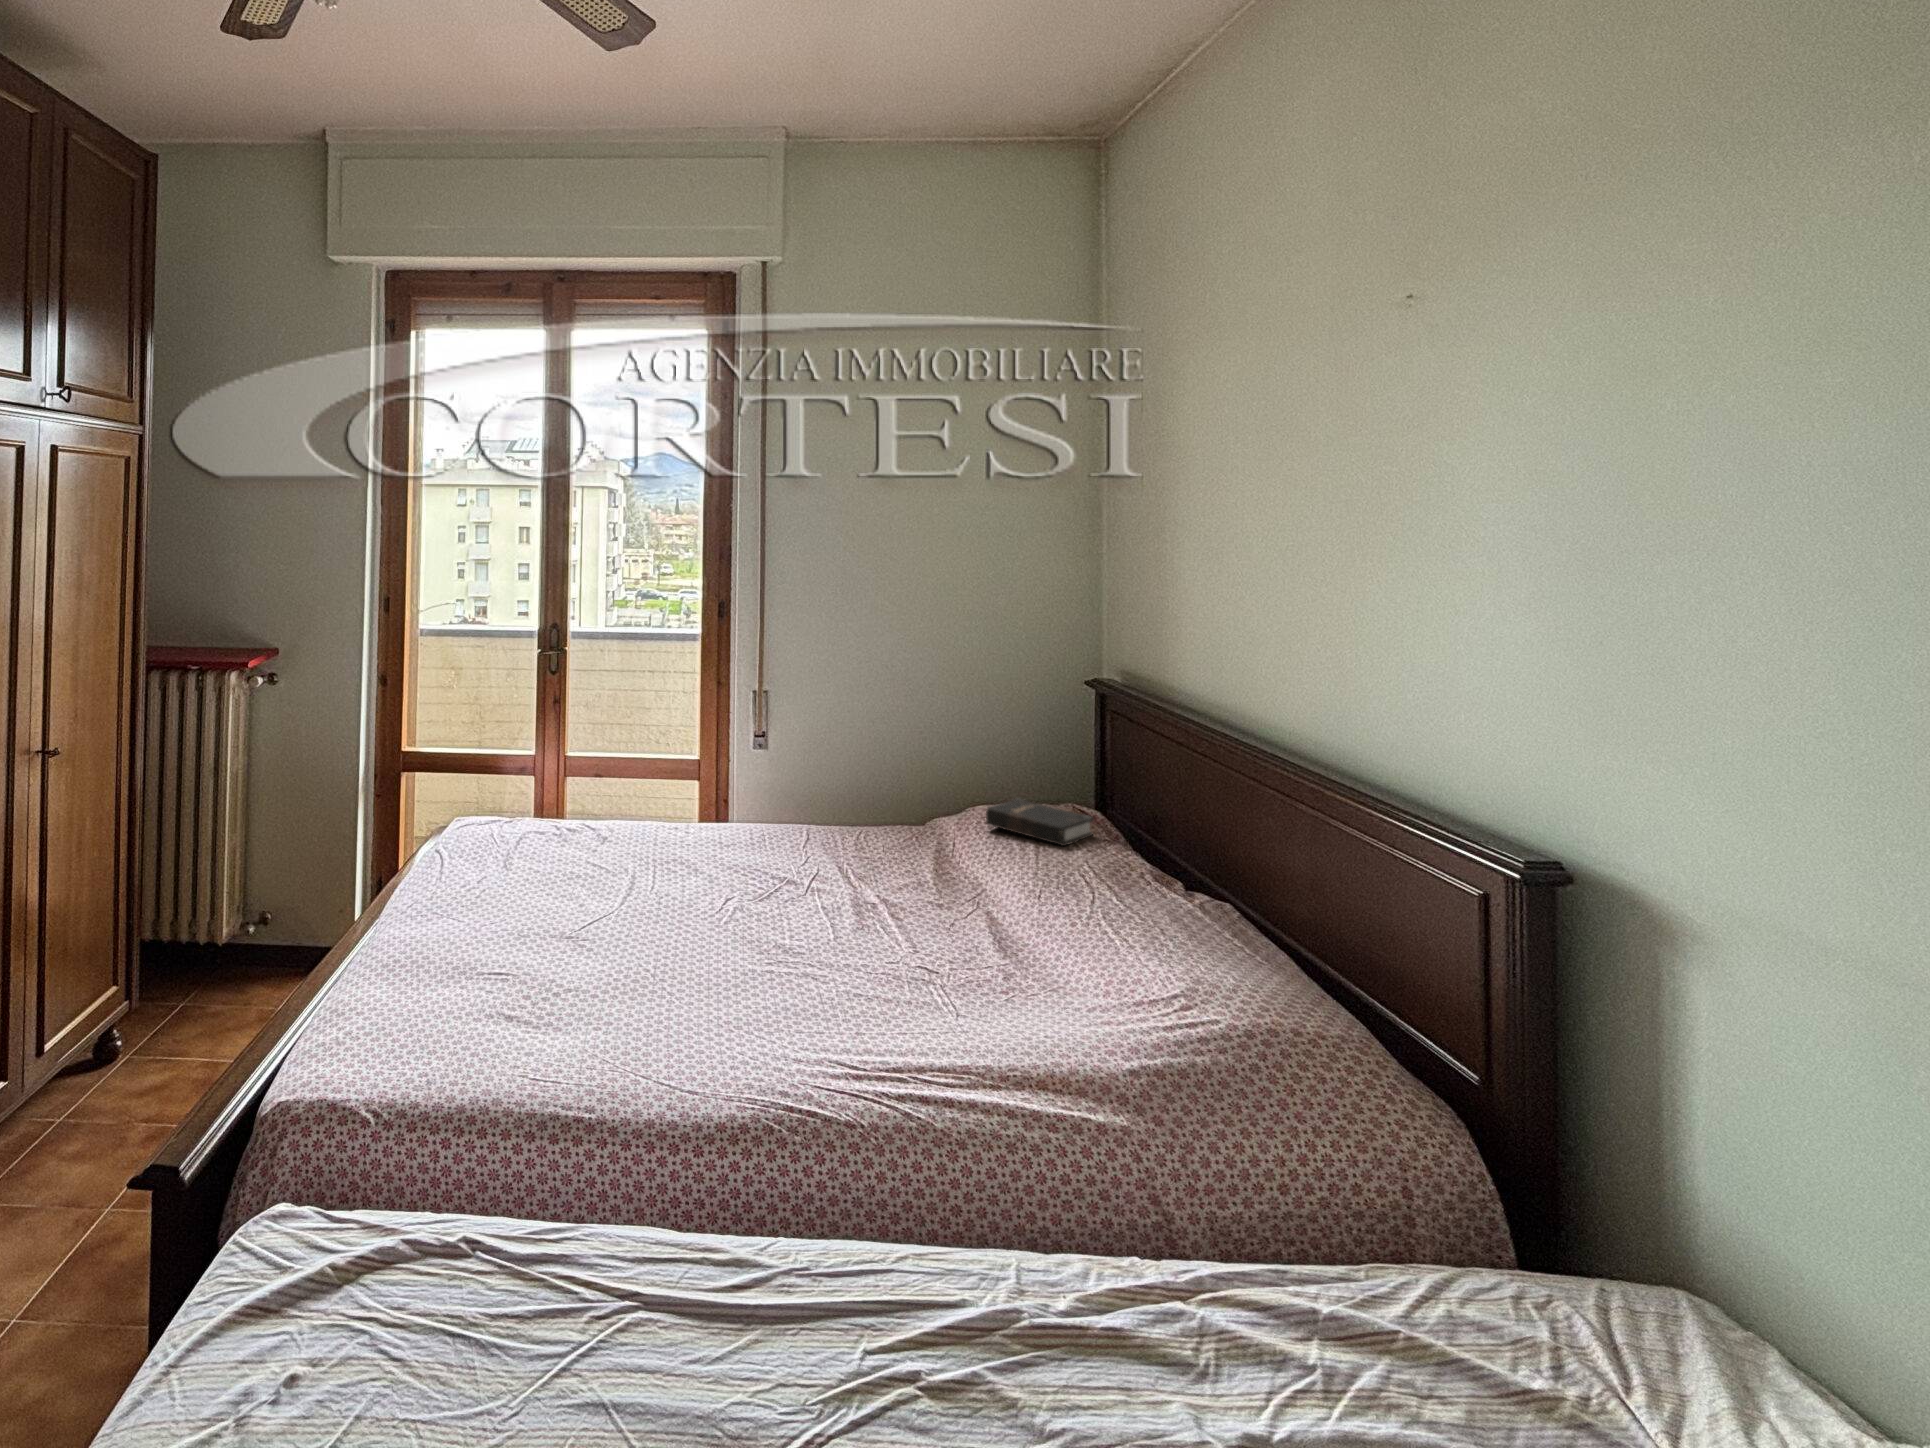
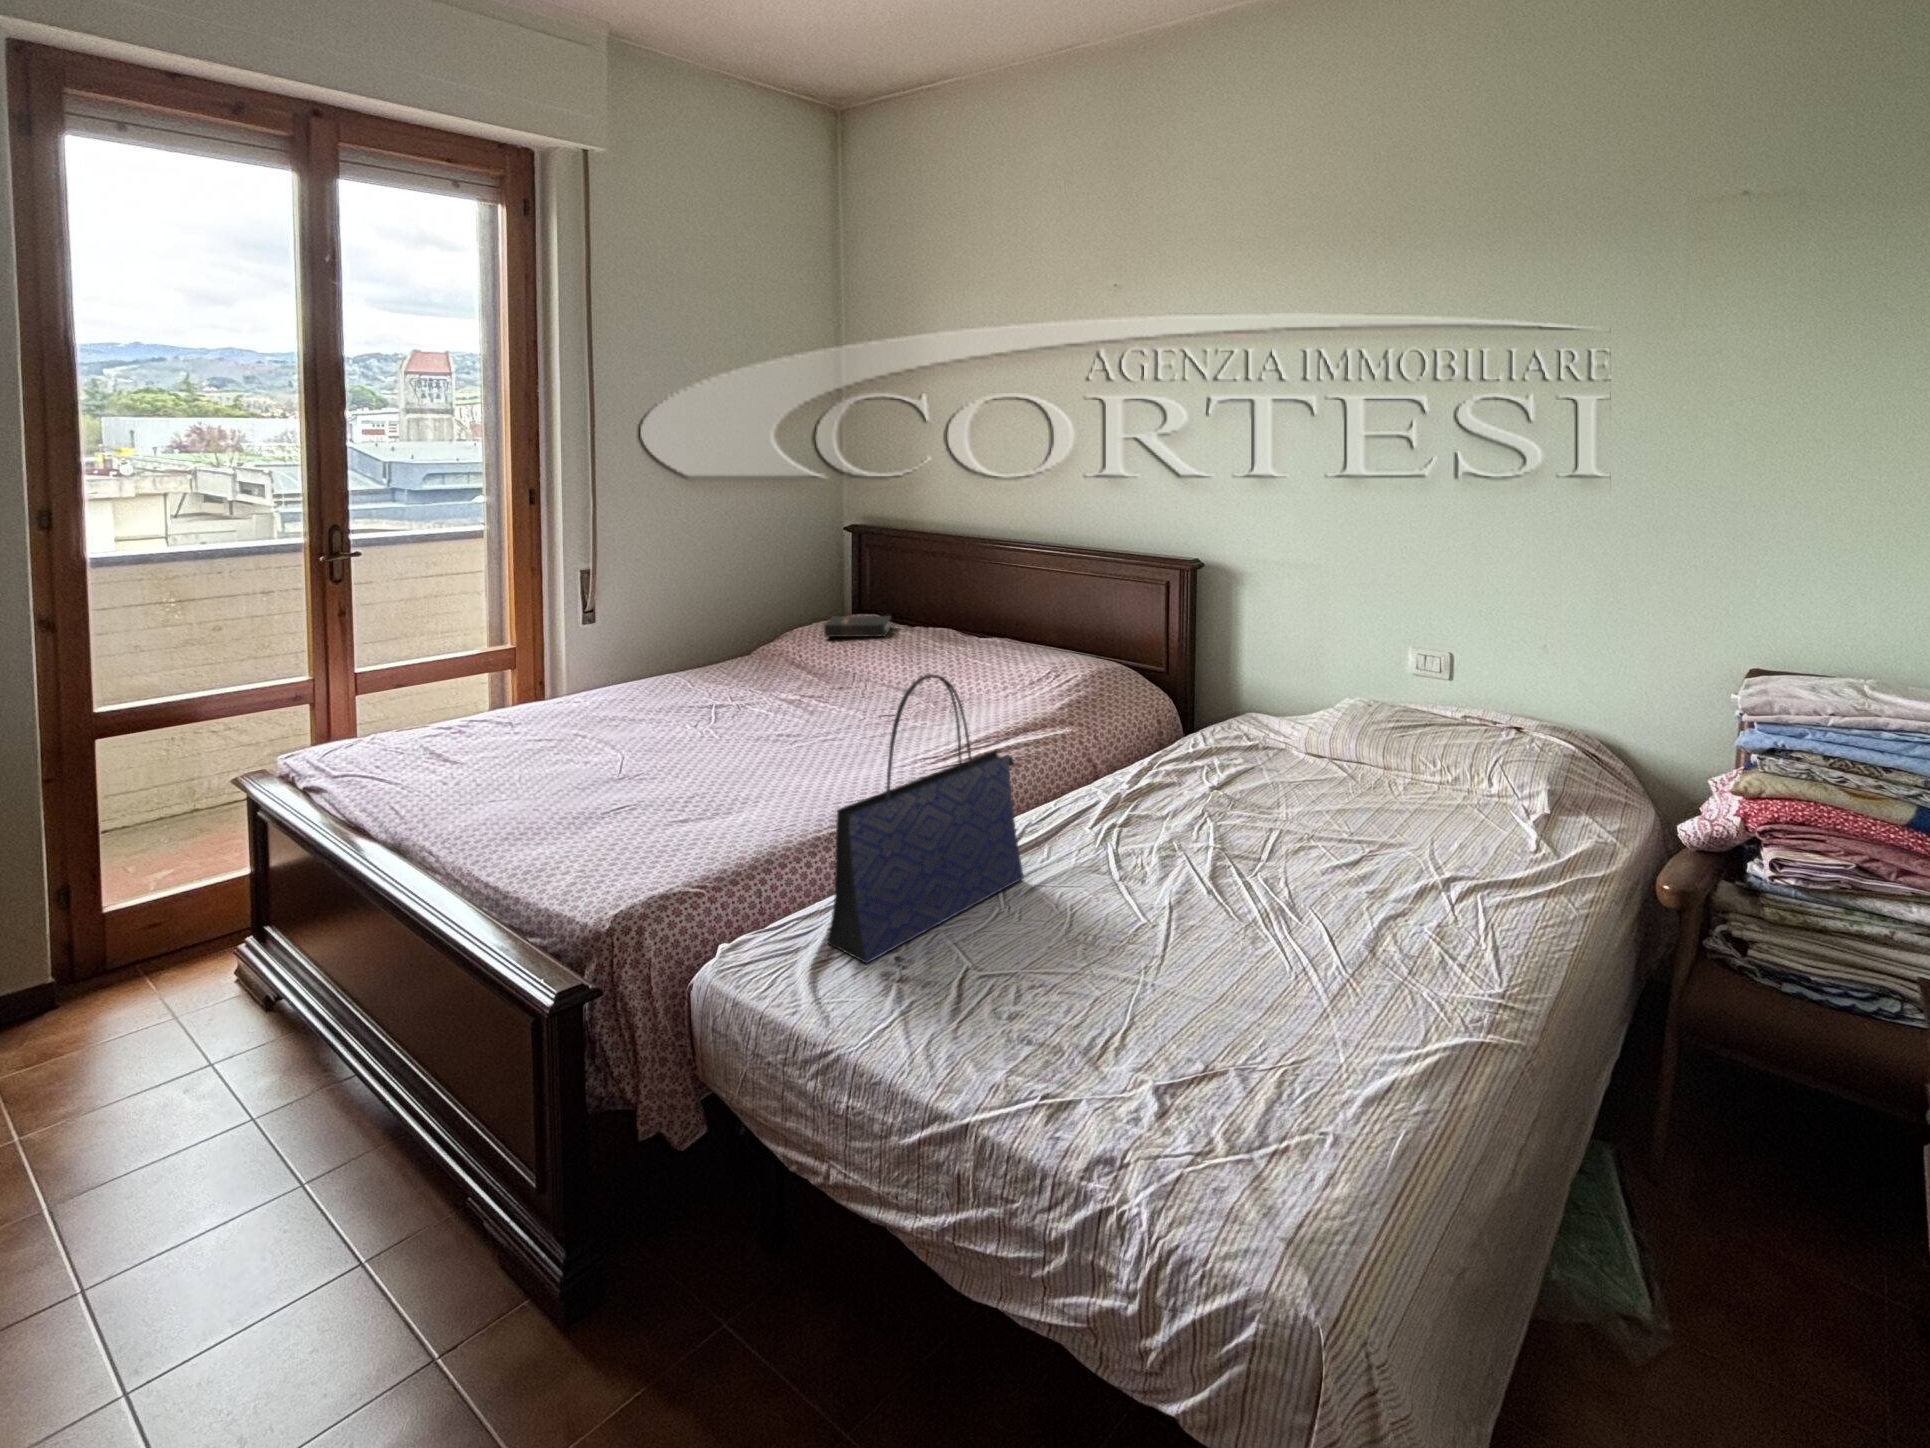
tote bag: none [284,939,661,1366] -> present [828,674,1024,963]

